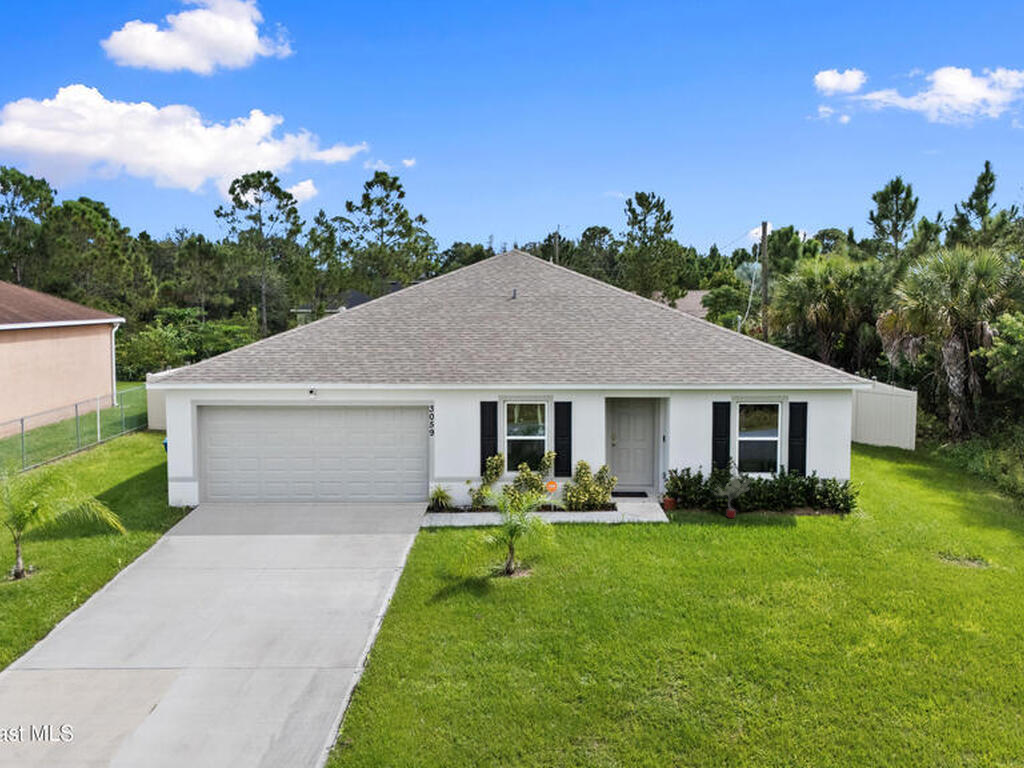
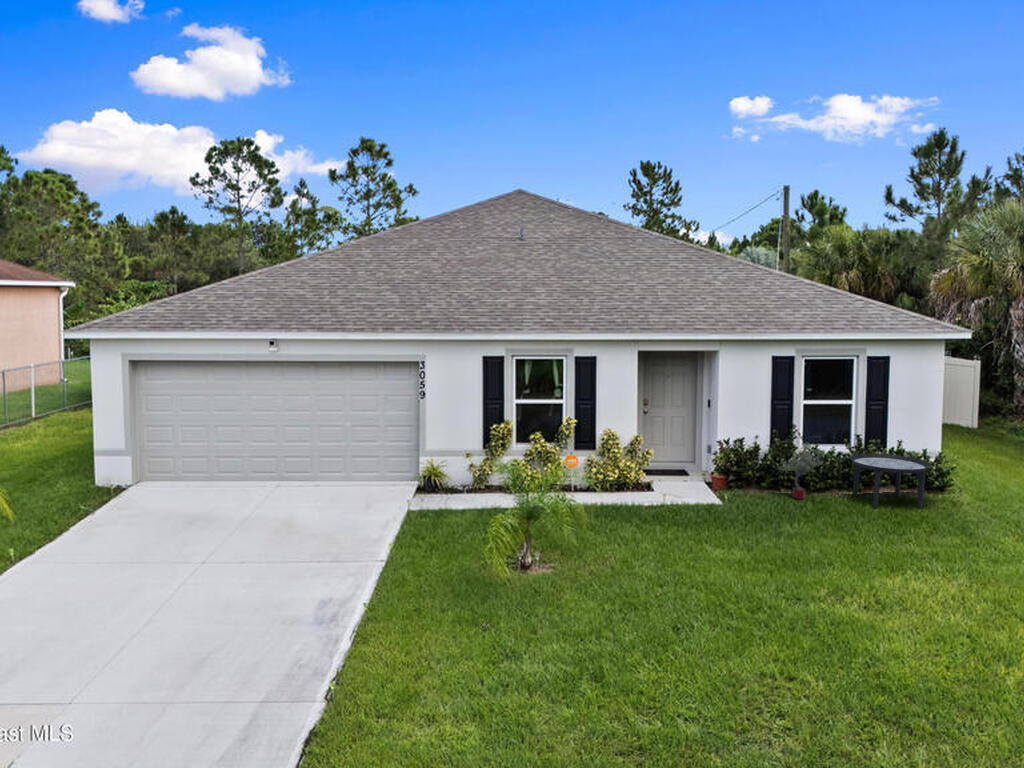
round table: none [771,481,833,526] -> present [850,454,931,509]

